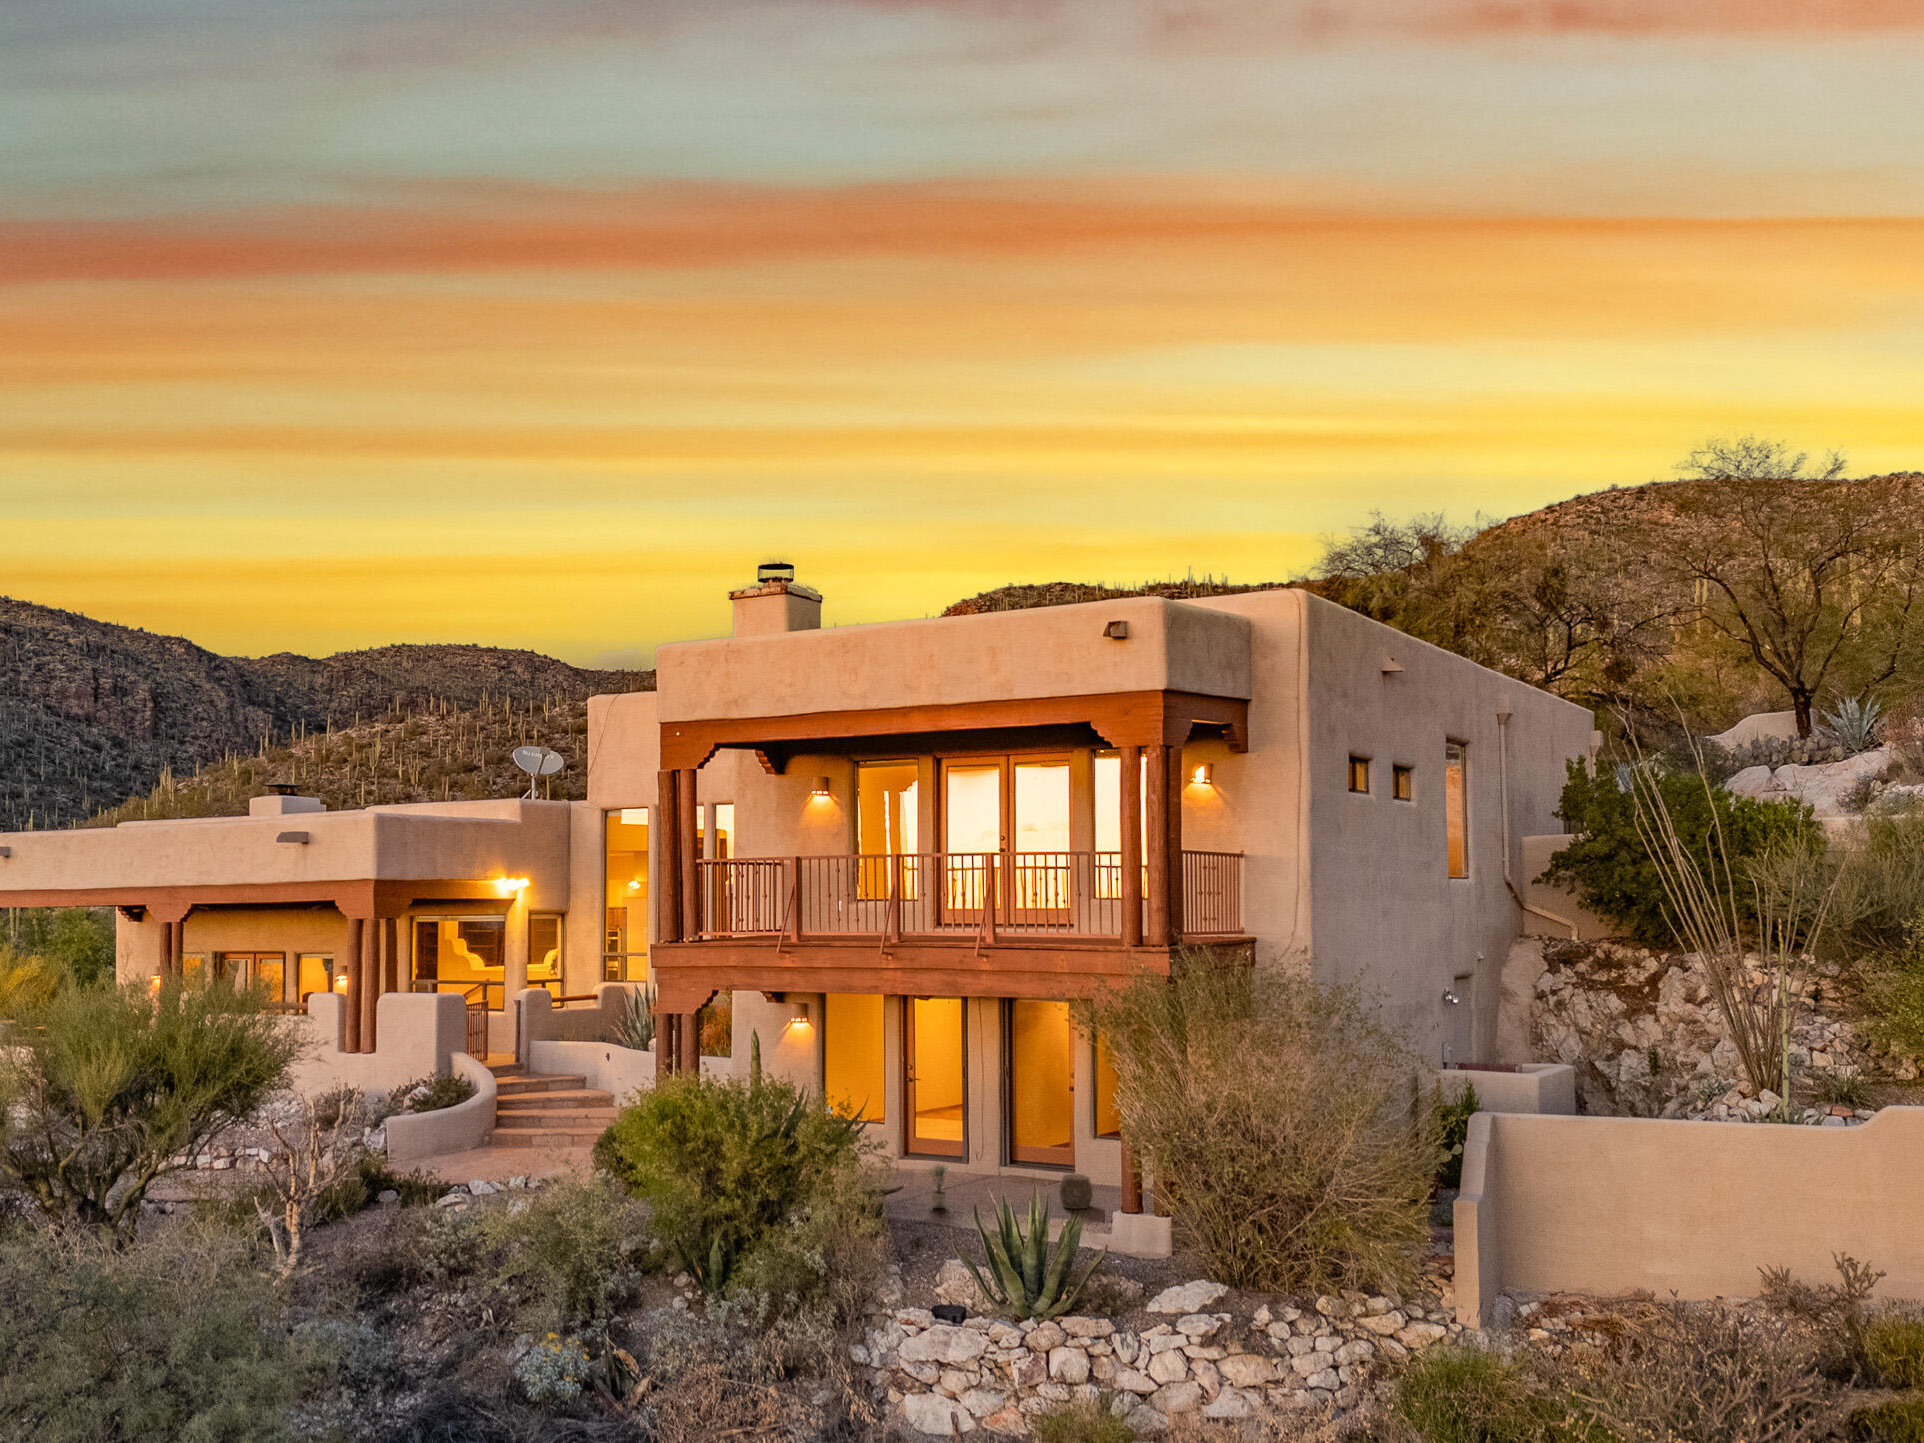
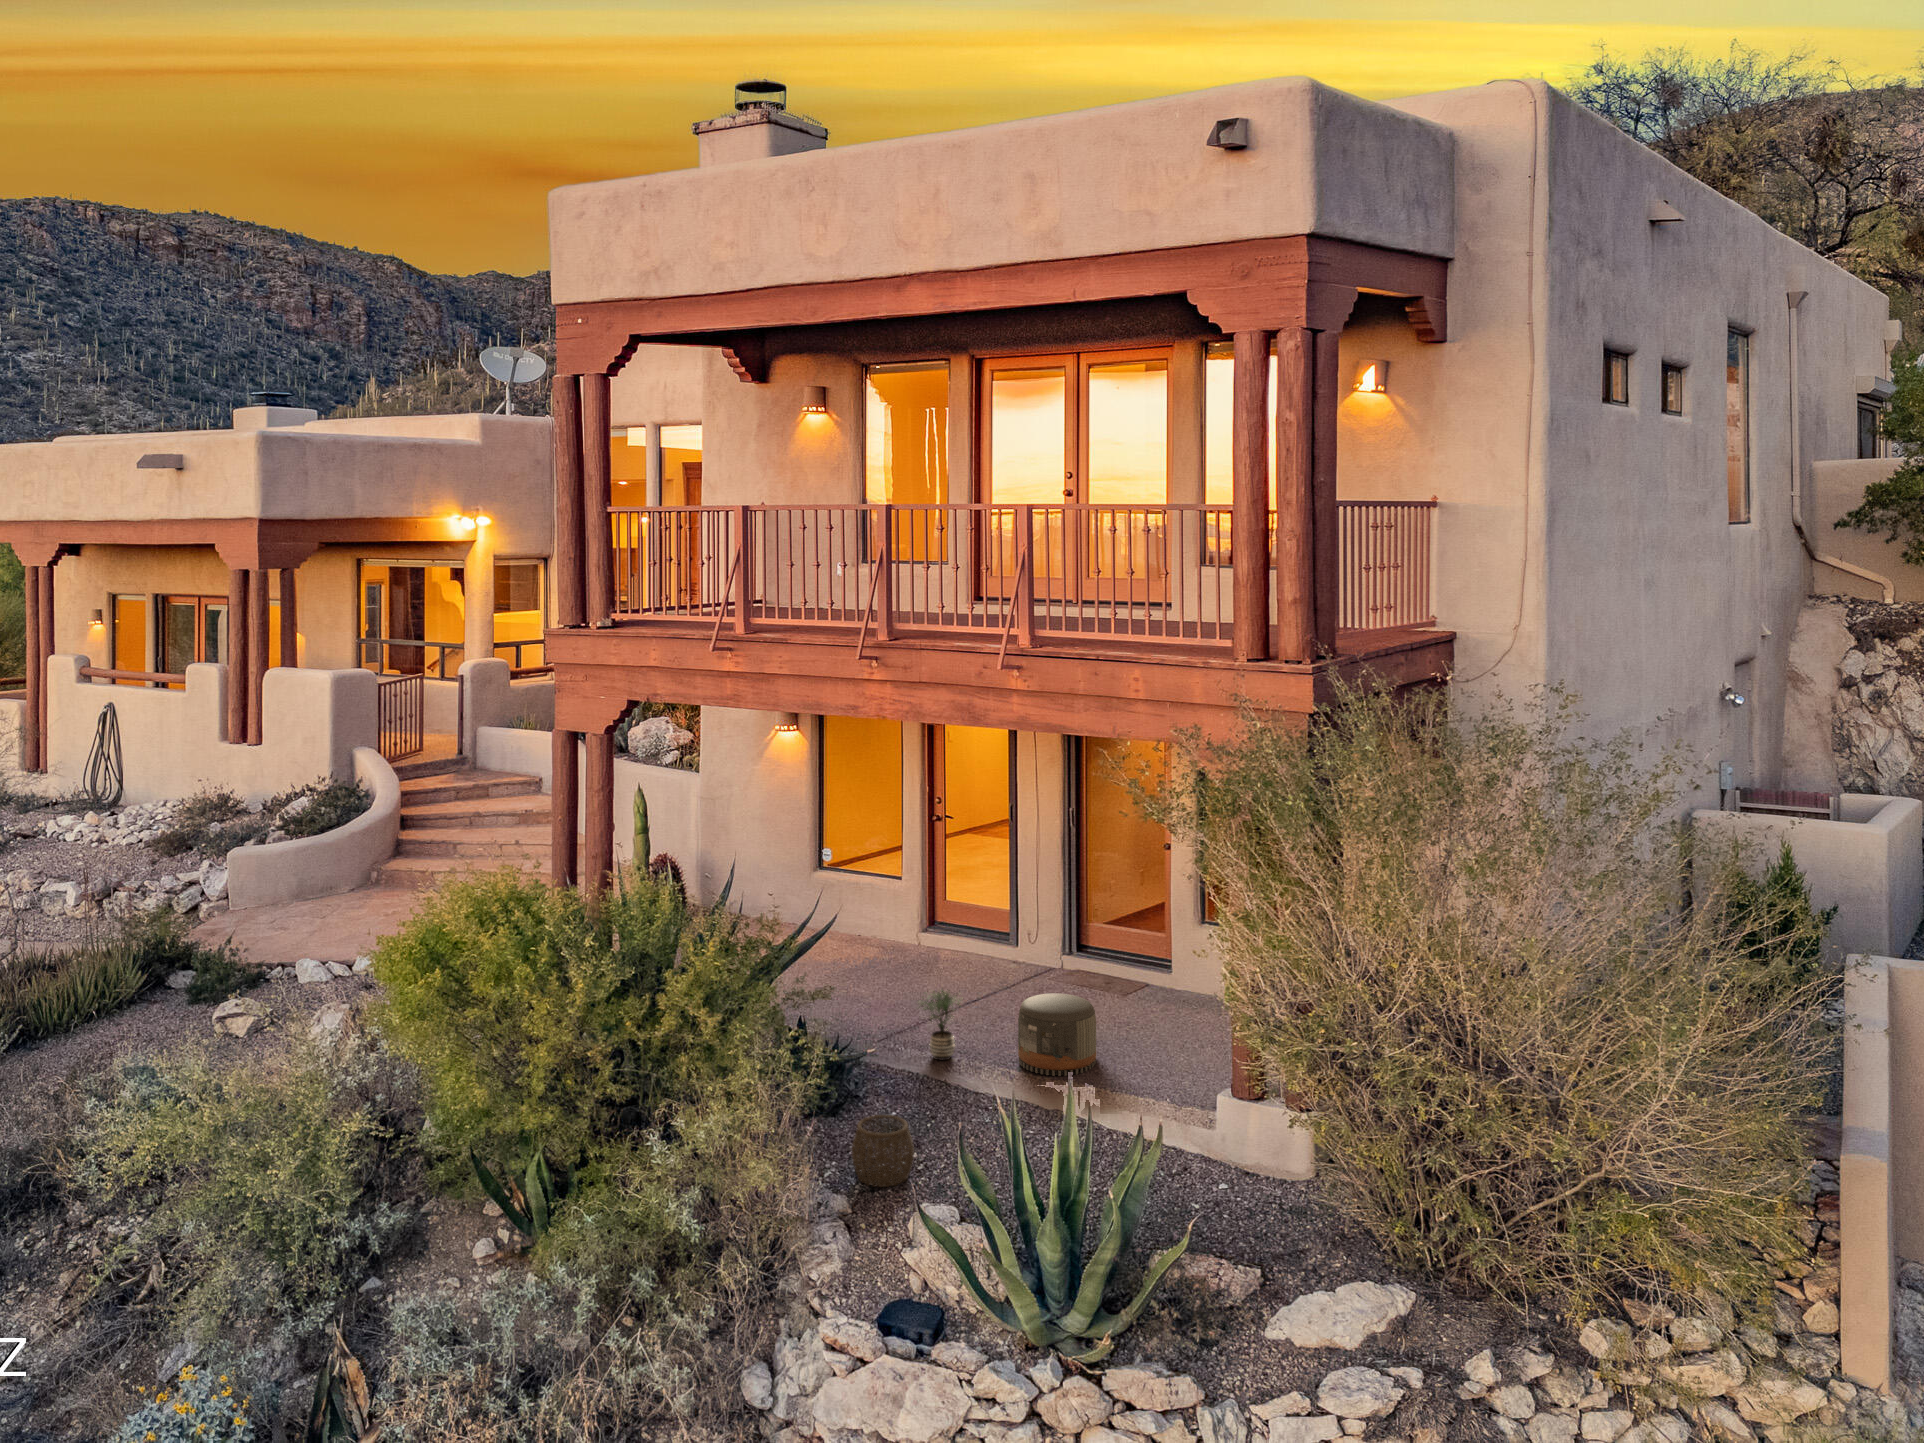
pouf: none [988,1166,1037,1214] -> present [1018,993,1096,1076]
woven basket: present [1059,1174,1093,1209] -> present [852,1115,914,1187]

